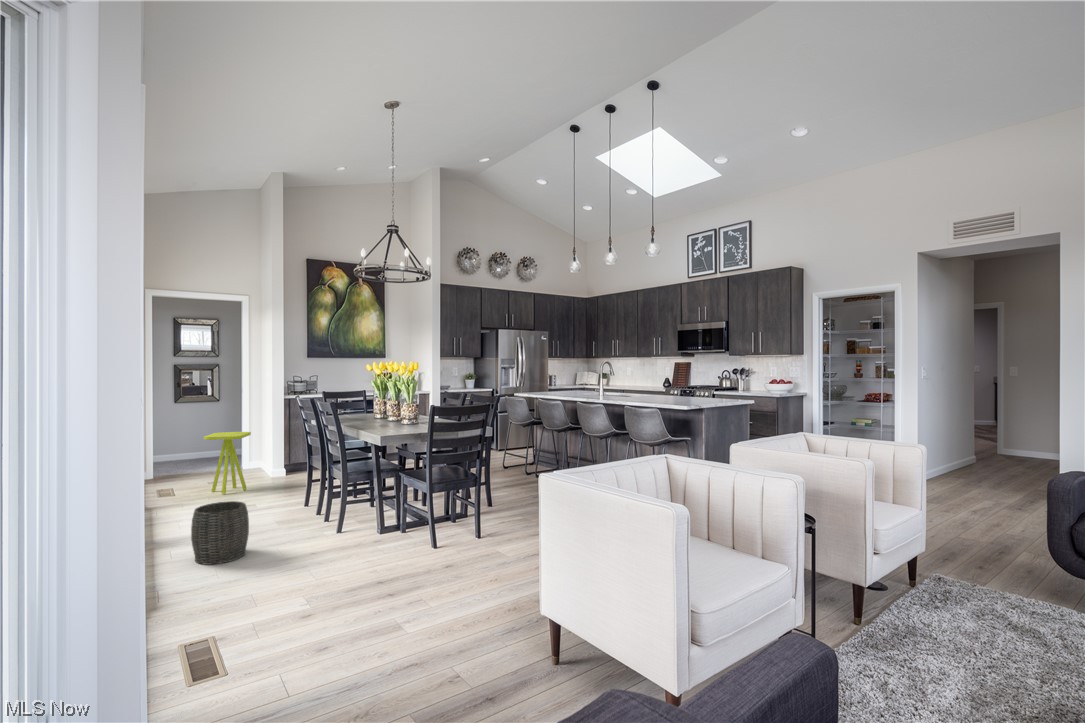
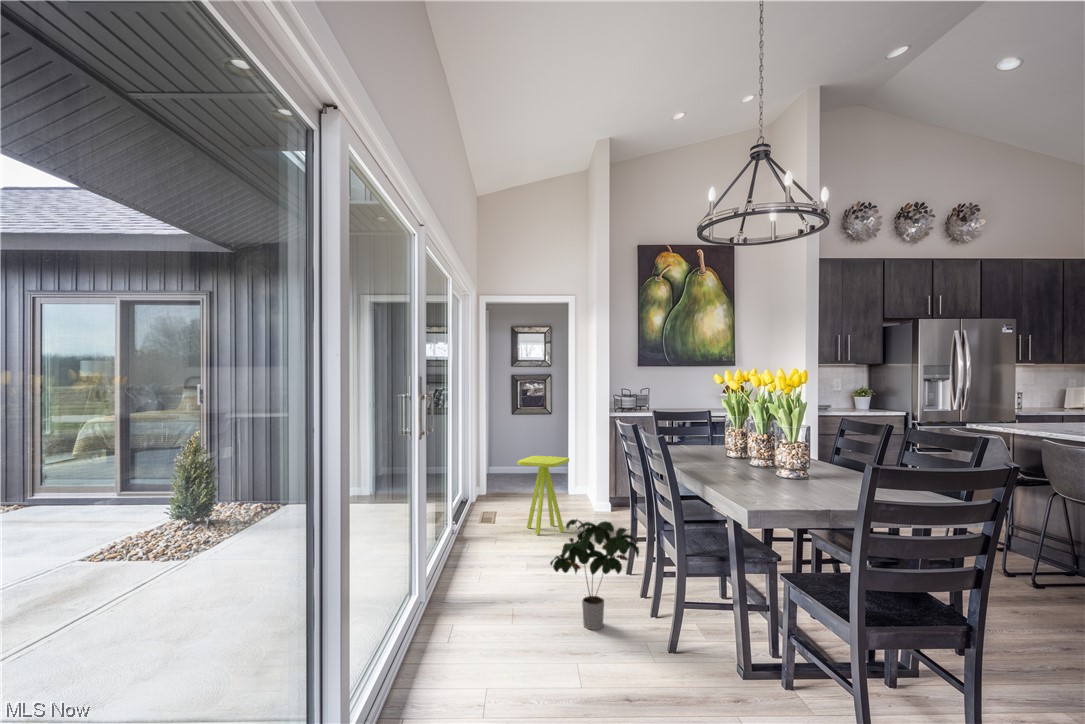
potted plant: none [254,462,319,532] -> present [550,519,639,630]
woven basket: present [191,501,249,565] -> none [453,577,530,685]

